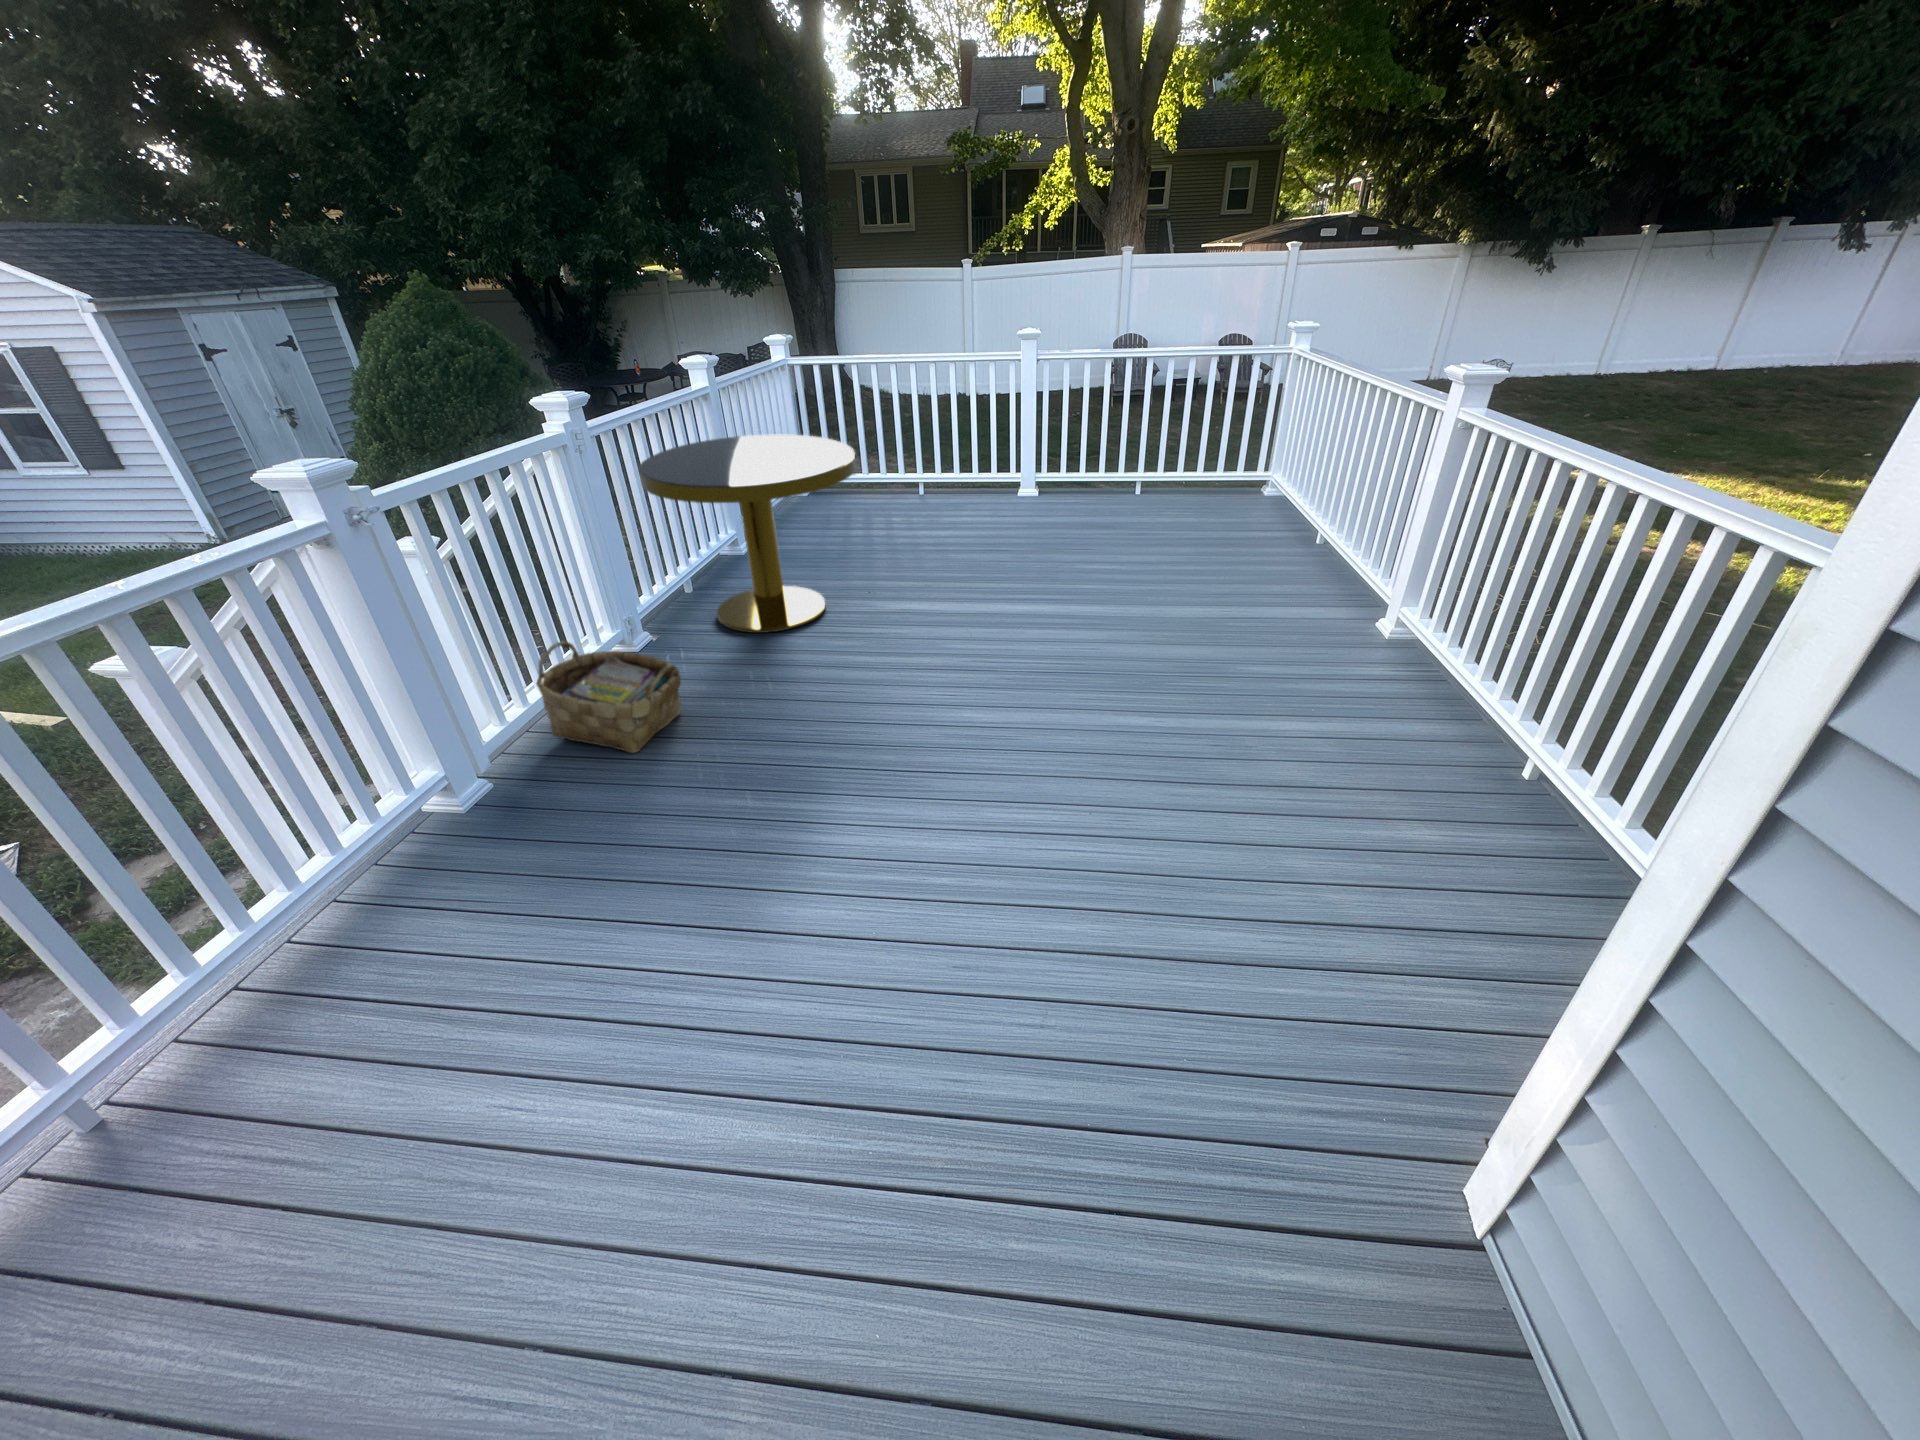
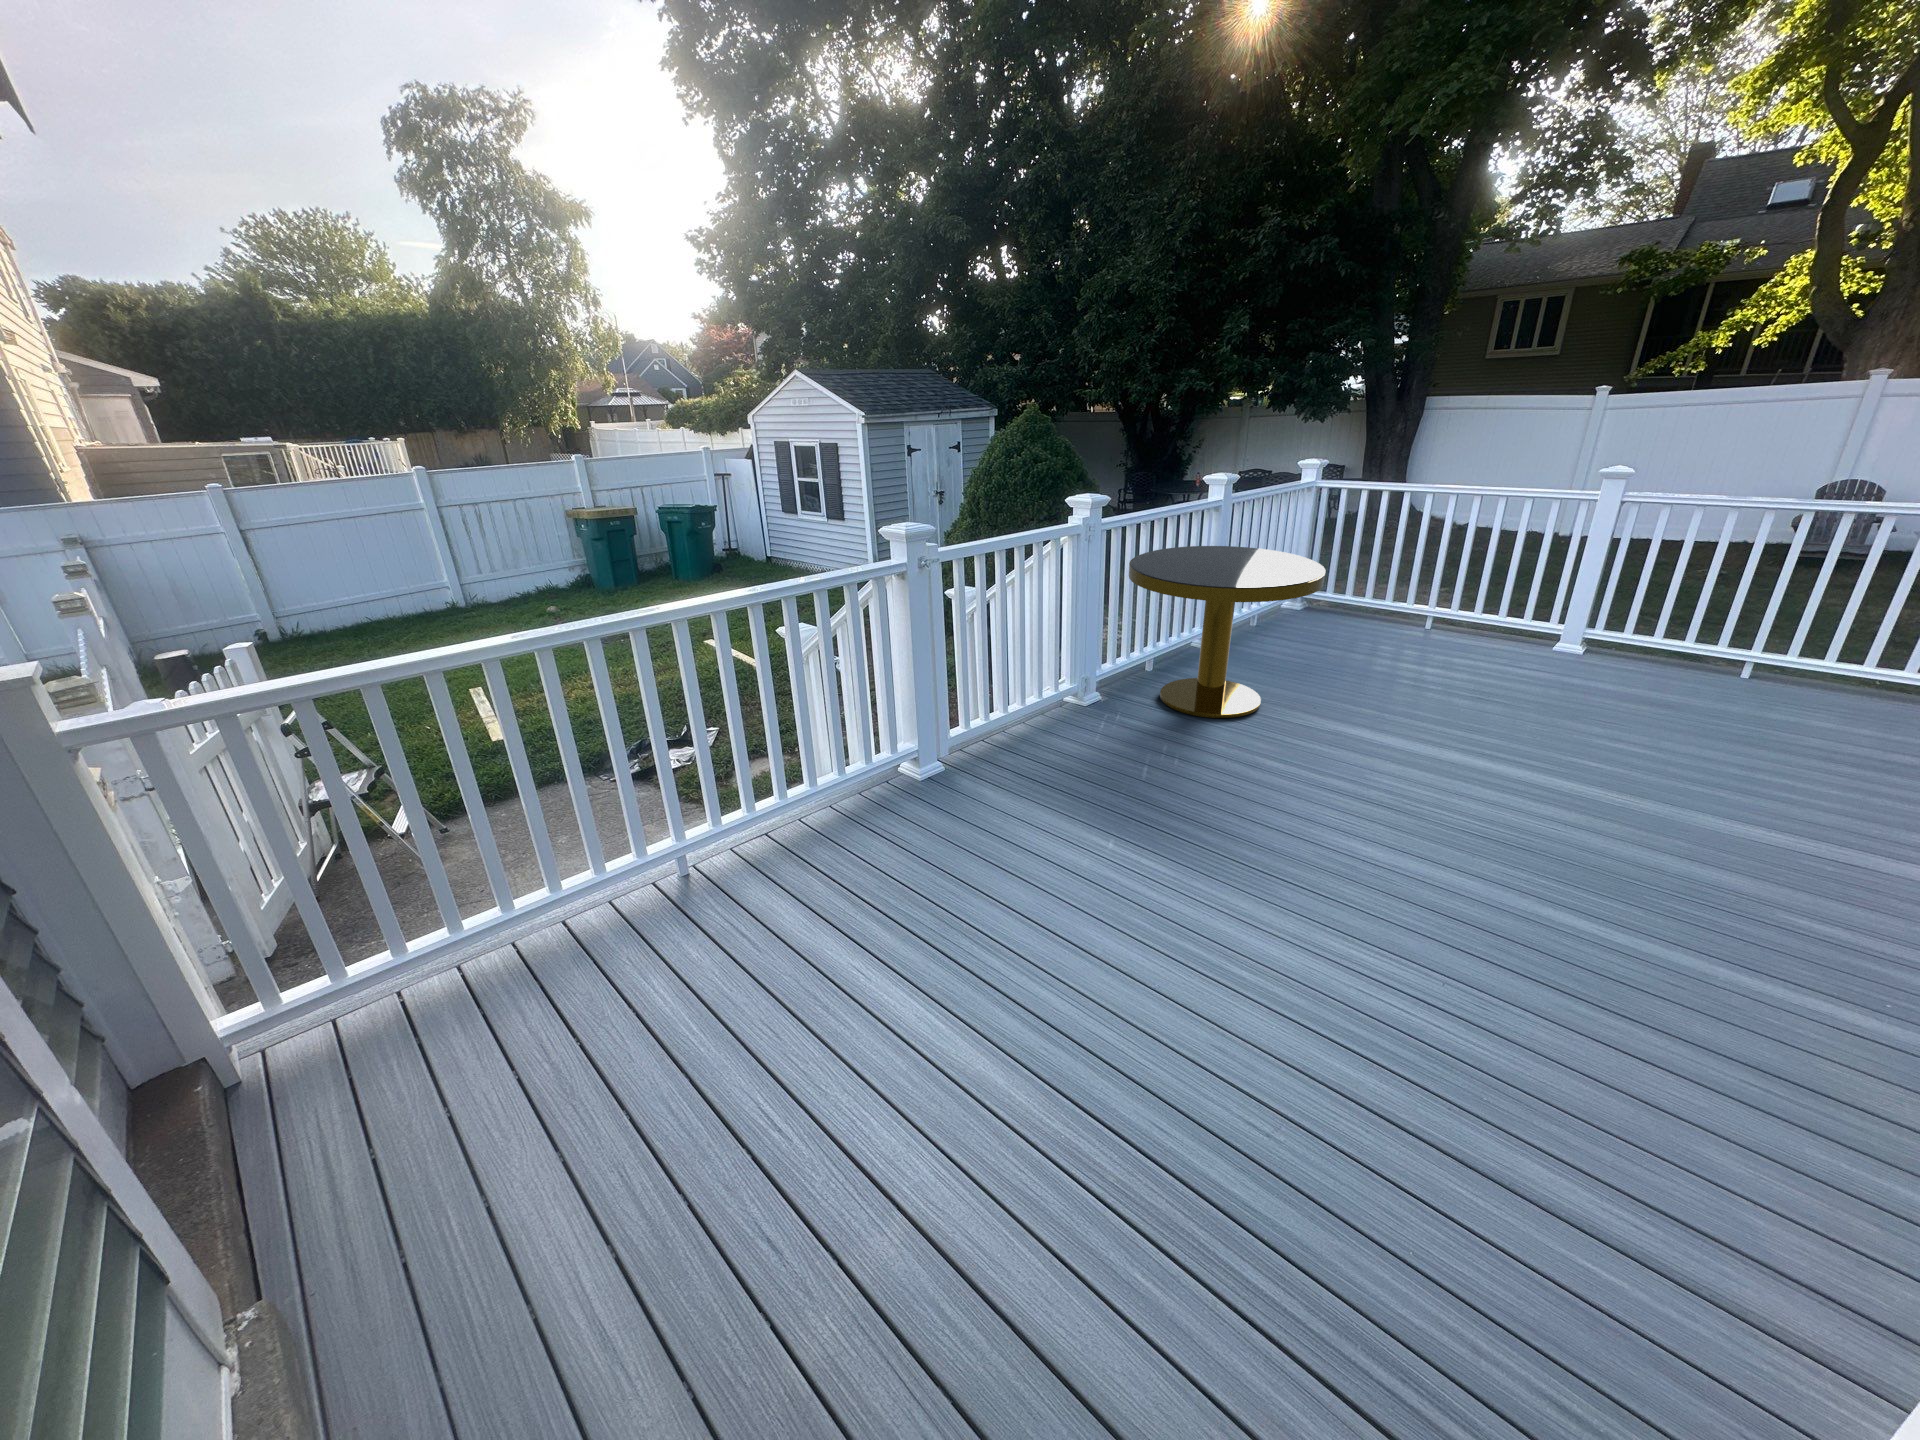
woven basket: present [536,641,682,753] -> none [998,678,1101,776]

